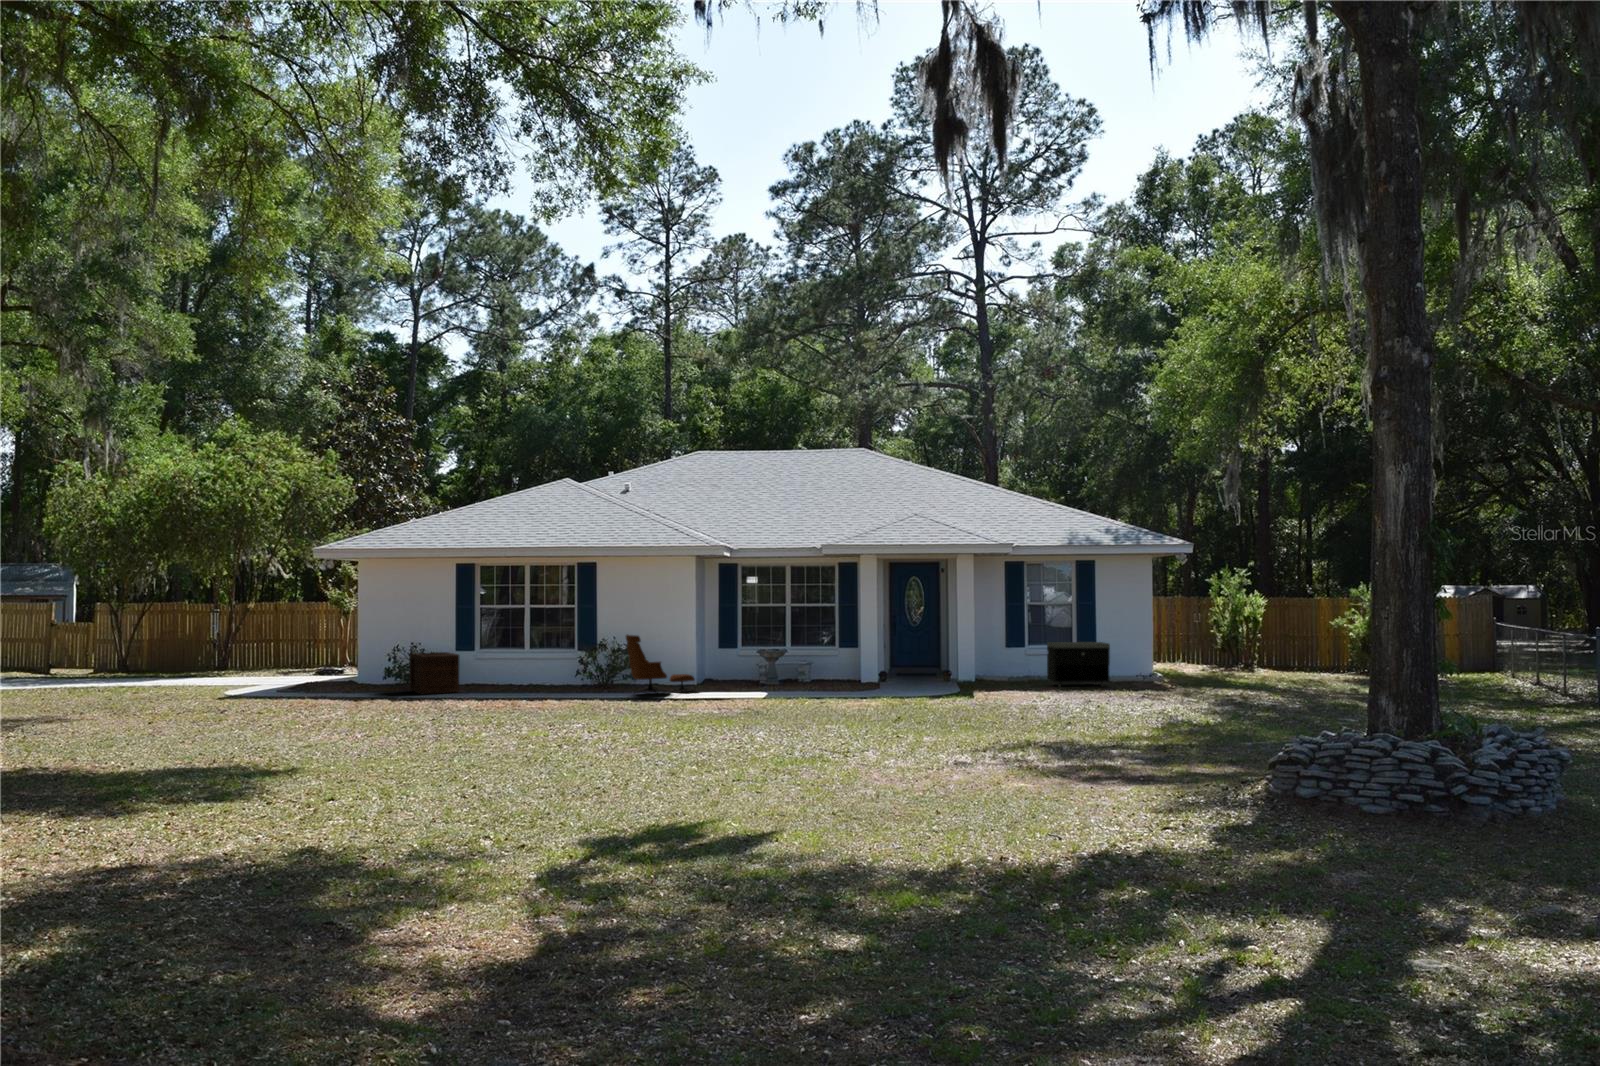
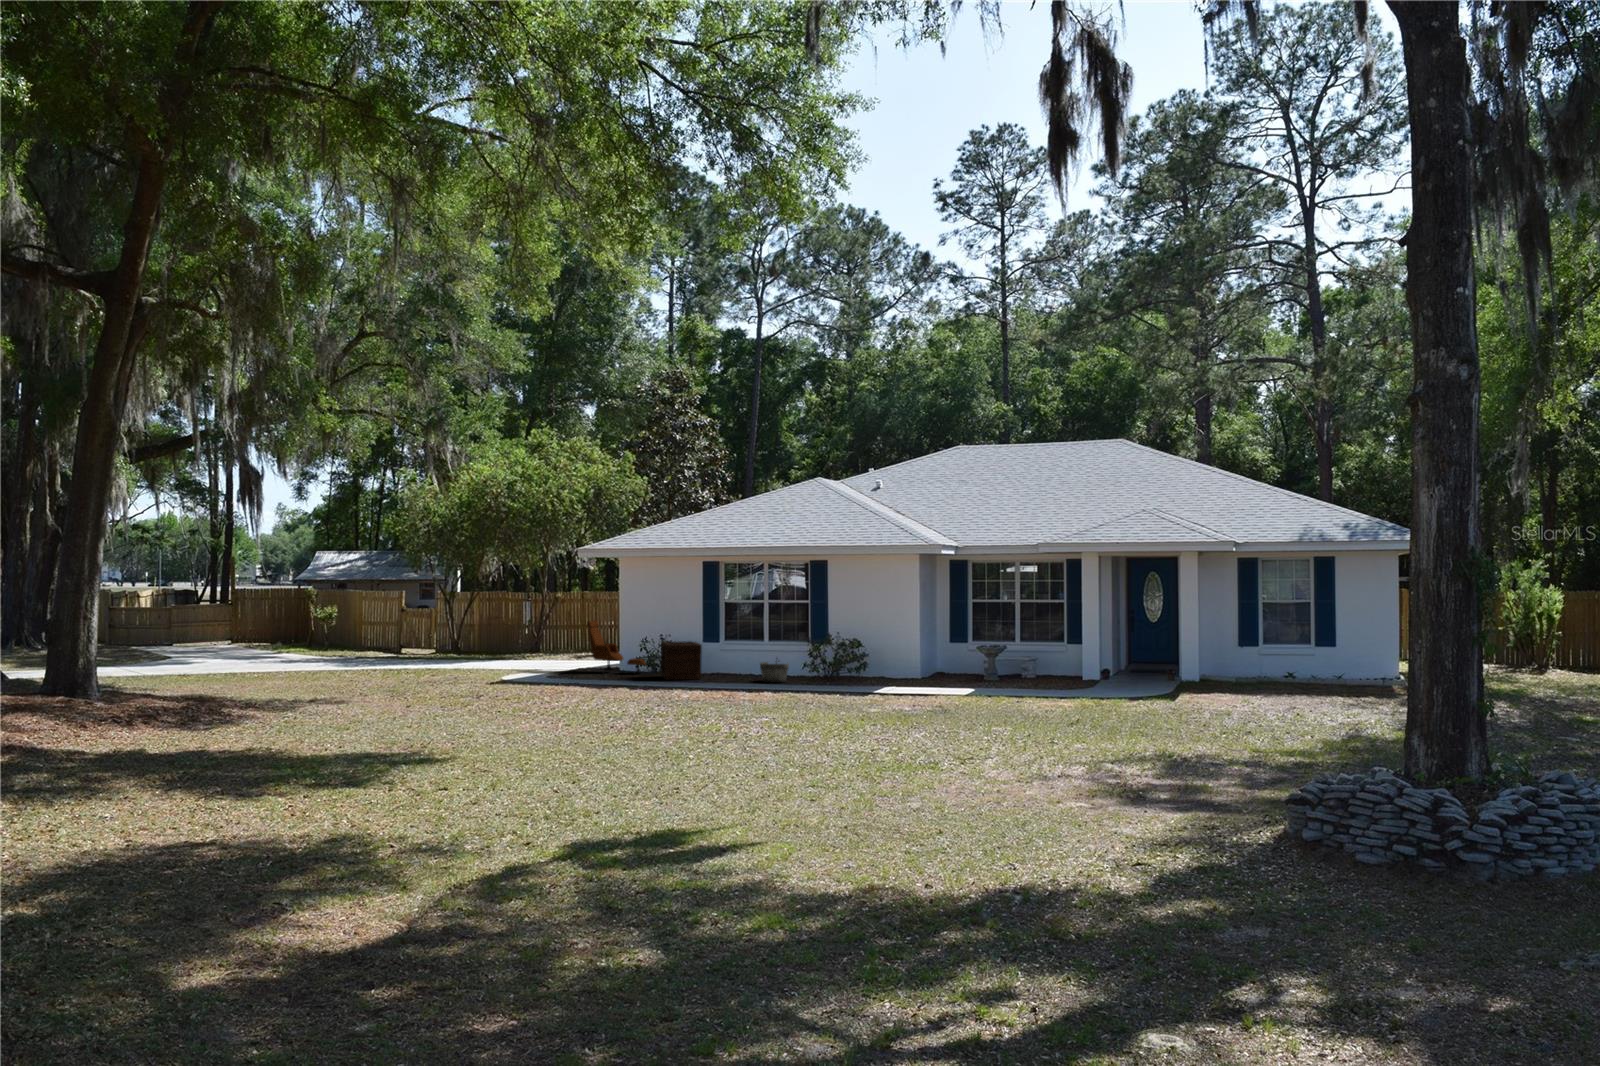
lounge chair: present [626,634,695,692] -> present [587,620,646,673]
storage bench: present [1047,642,1110,686] -> none [1298,651,1367,702]
wooden bucket: none [525,664,557,692] -> present [760,658,789,682]

